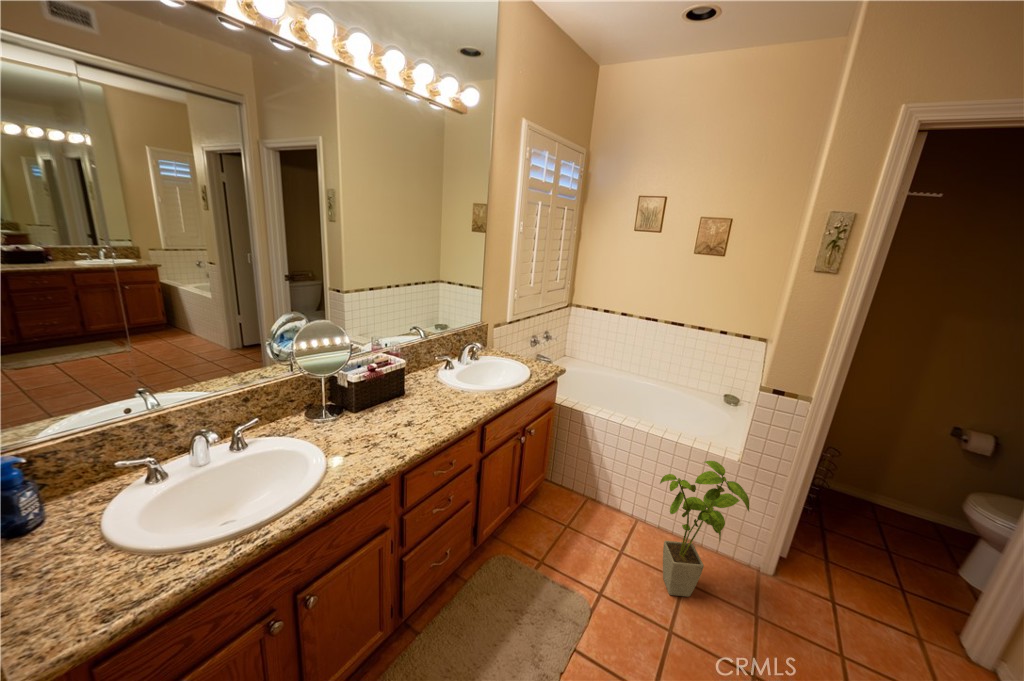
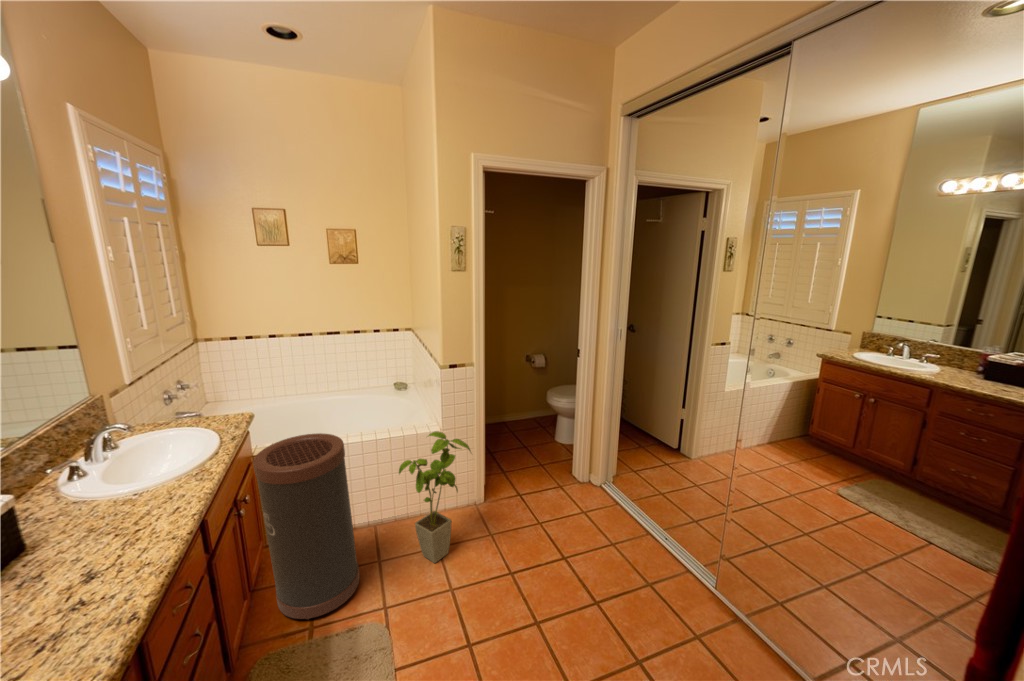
trash can: none [533,400,617,562] -> present [253,433,360,620]

